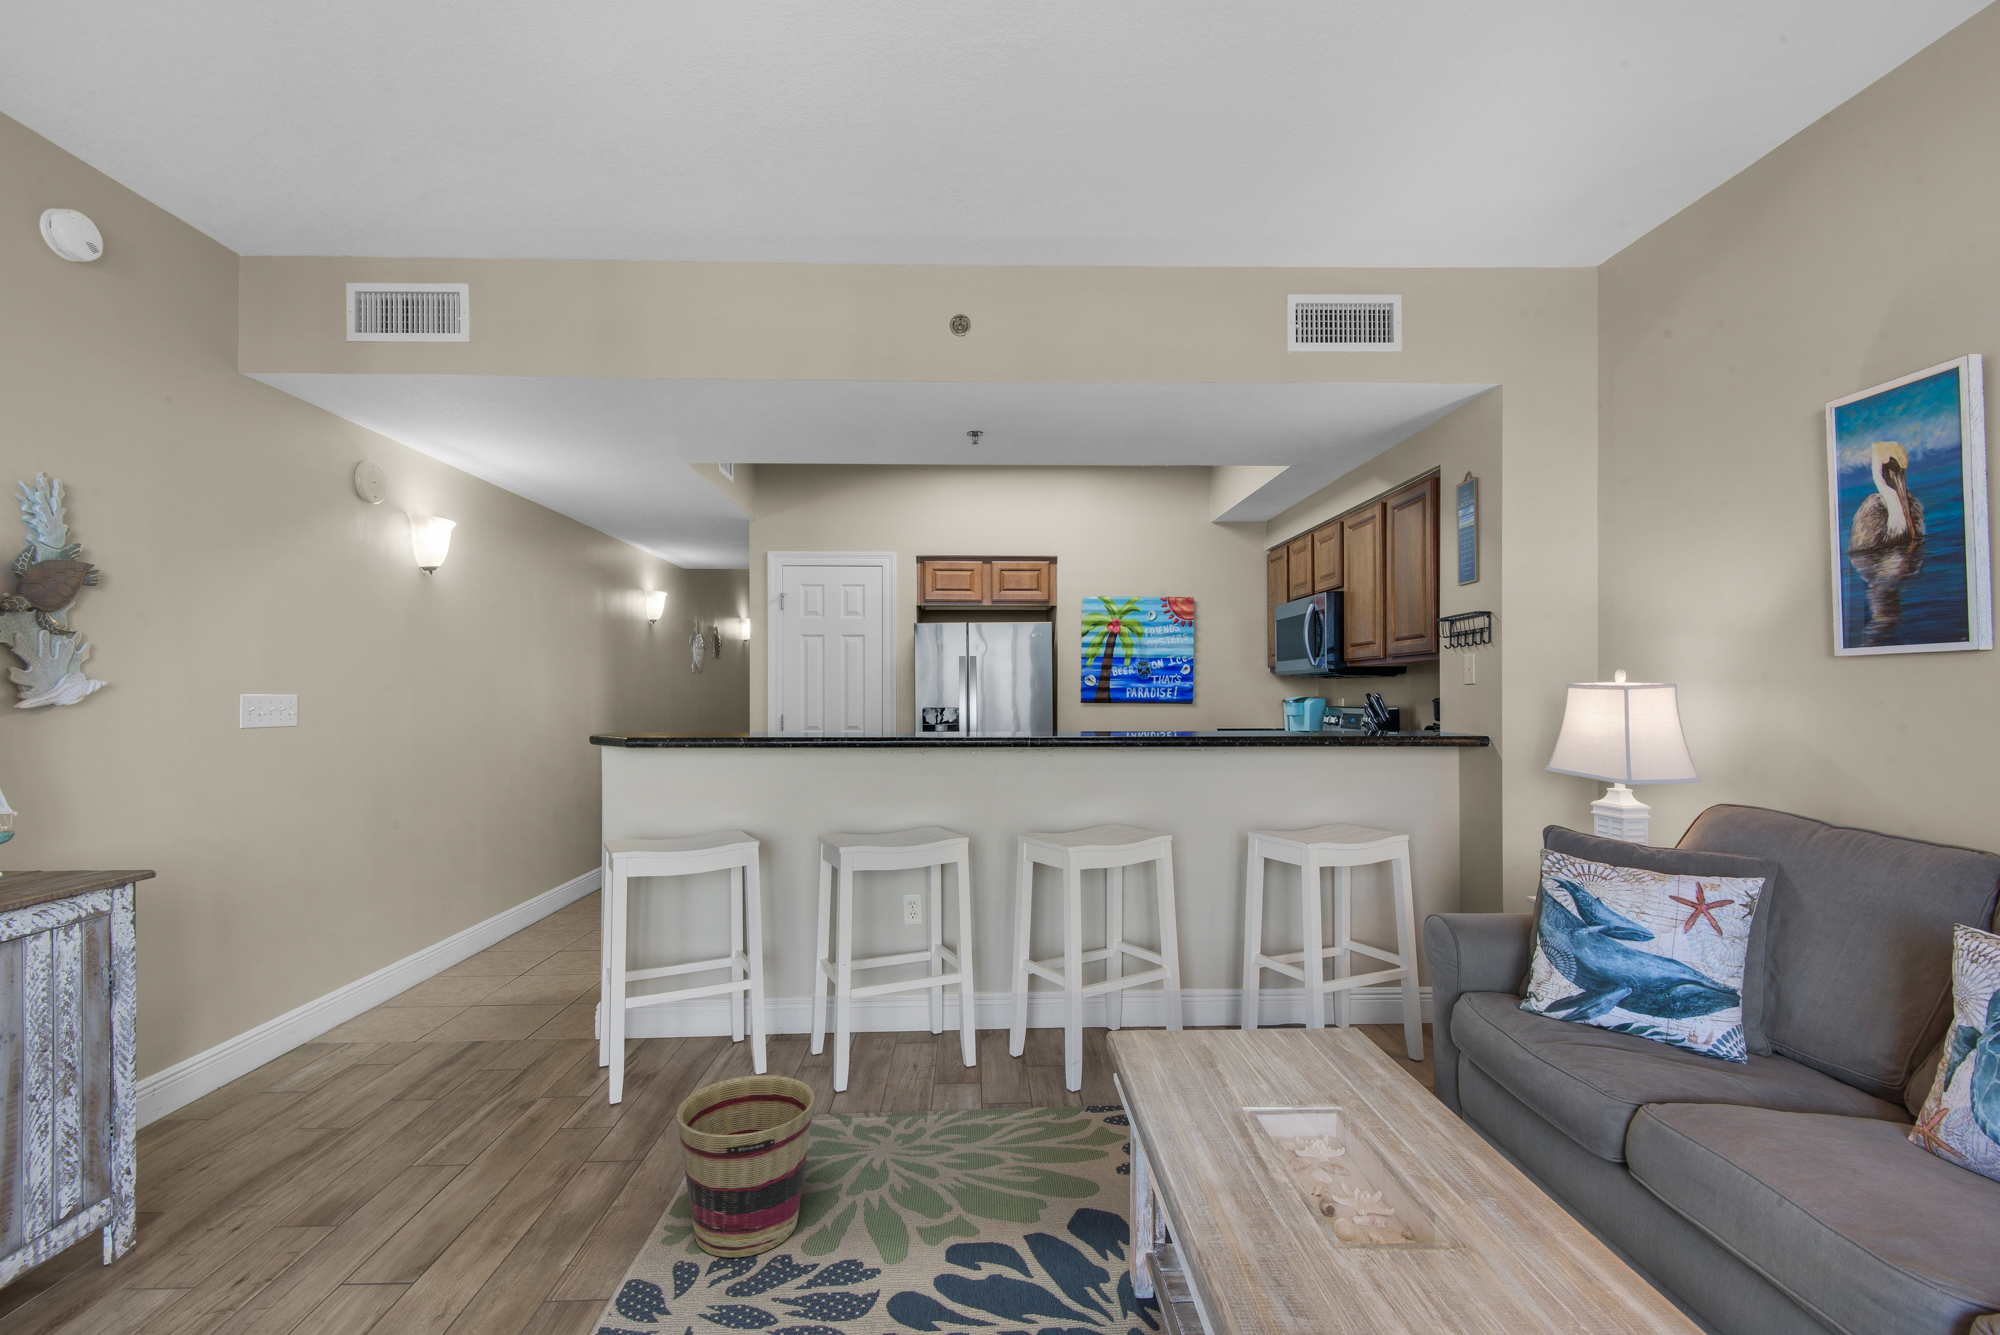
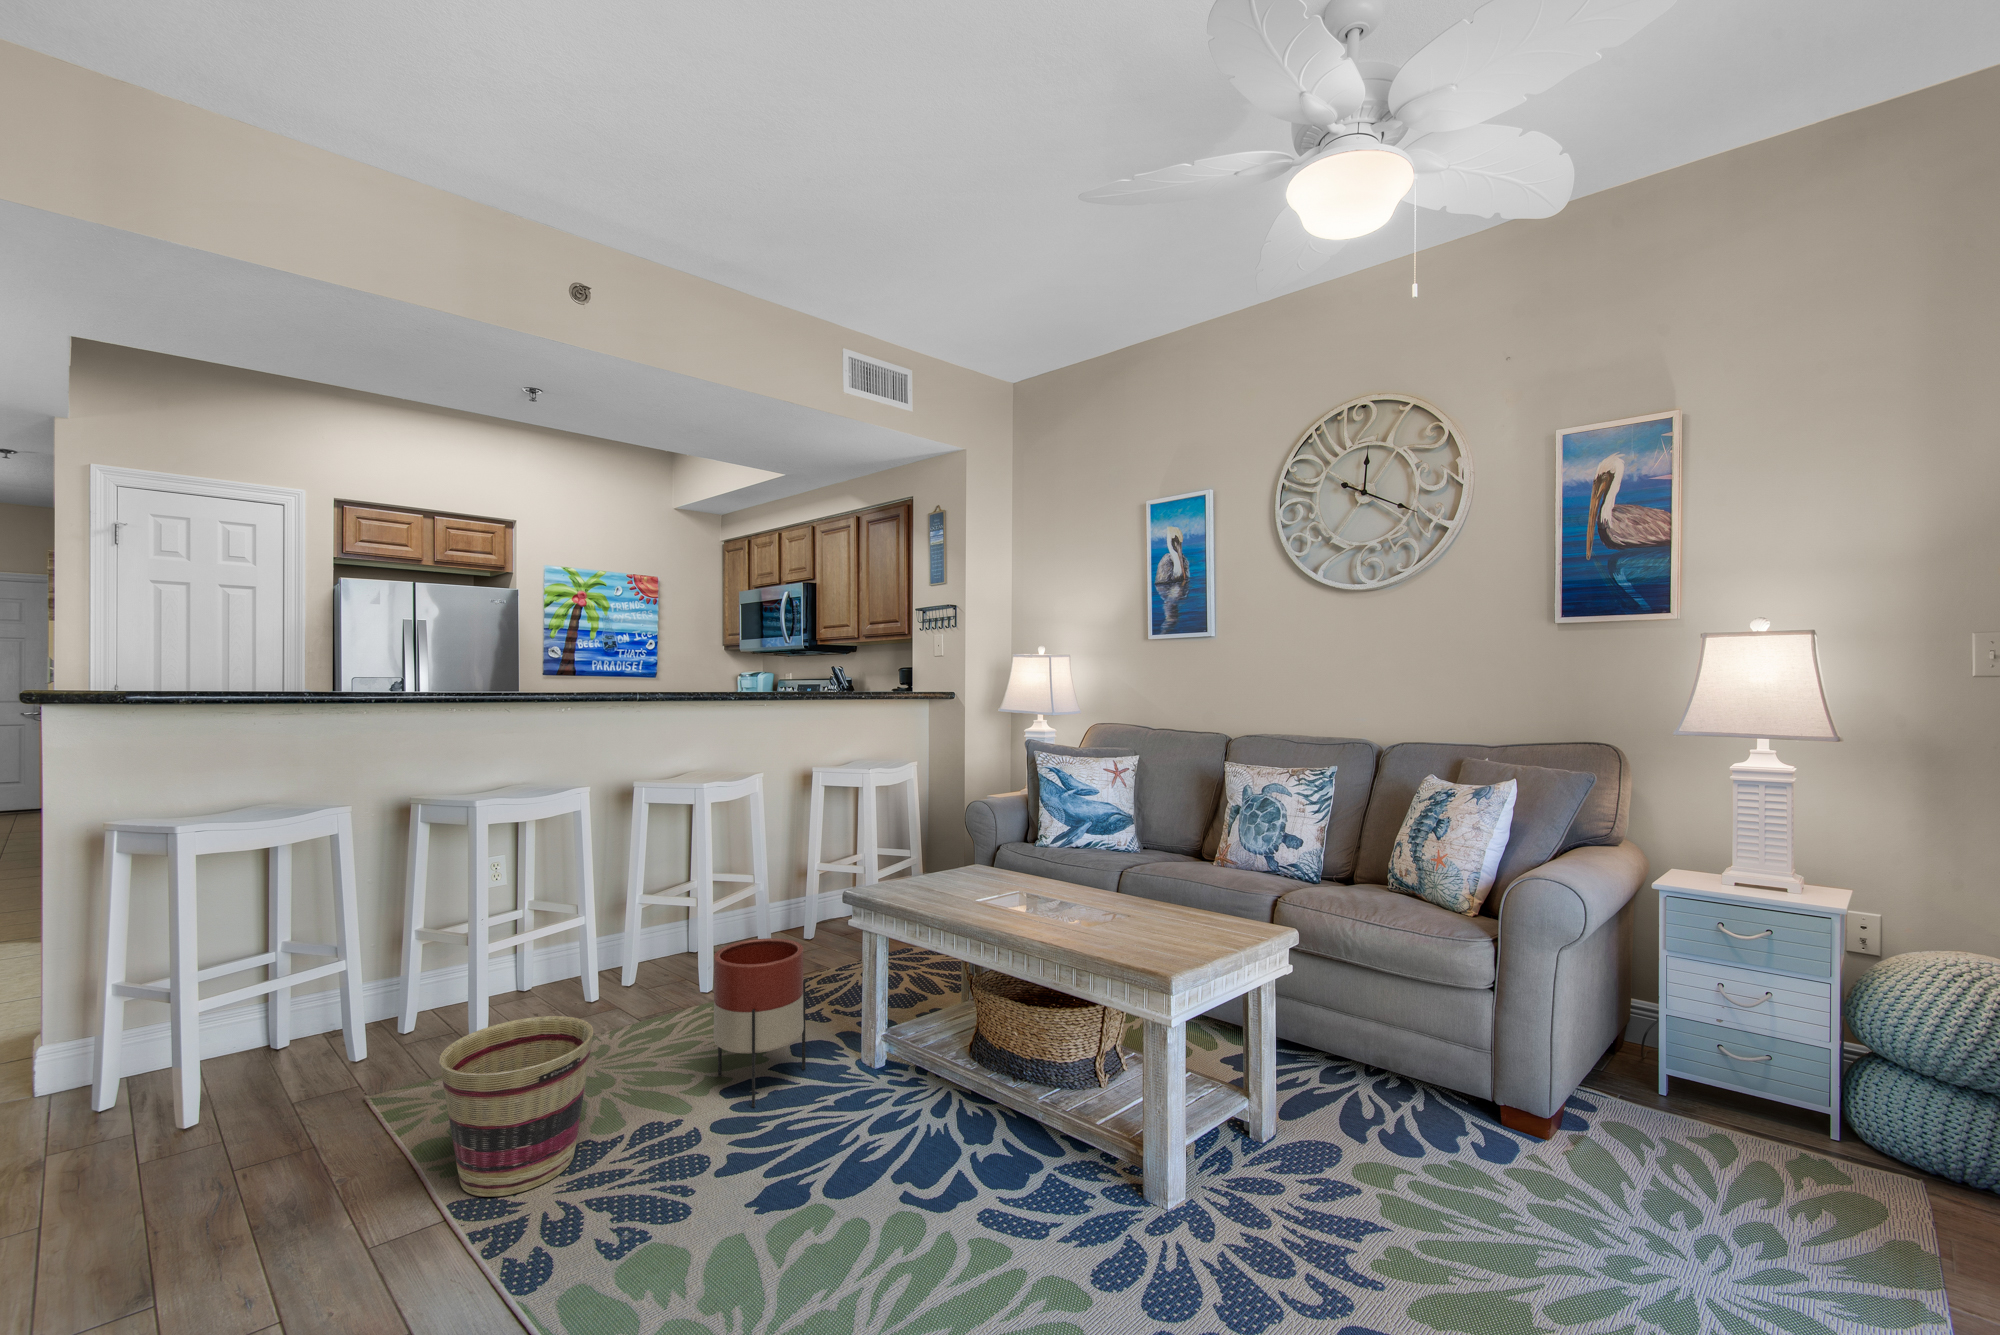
planter: none [950,1051,1063,1263] -> present [713,938,805,1107]

